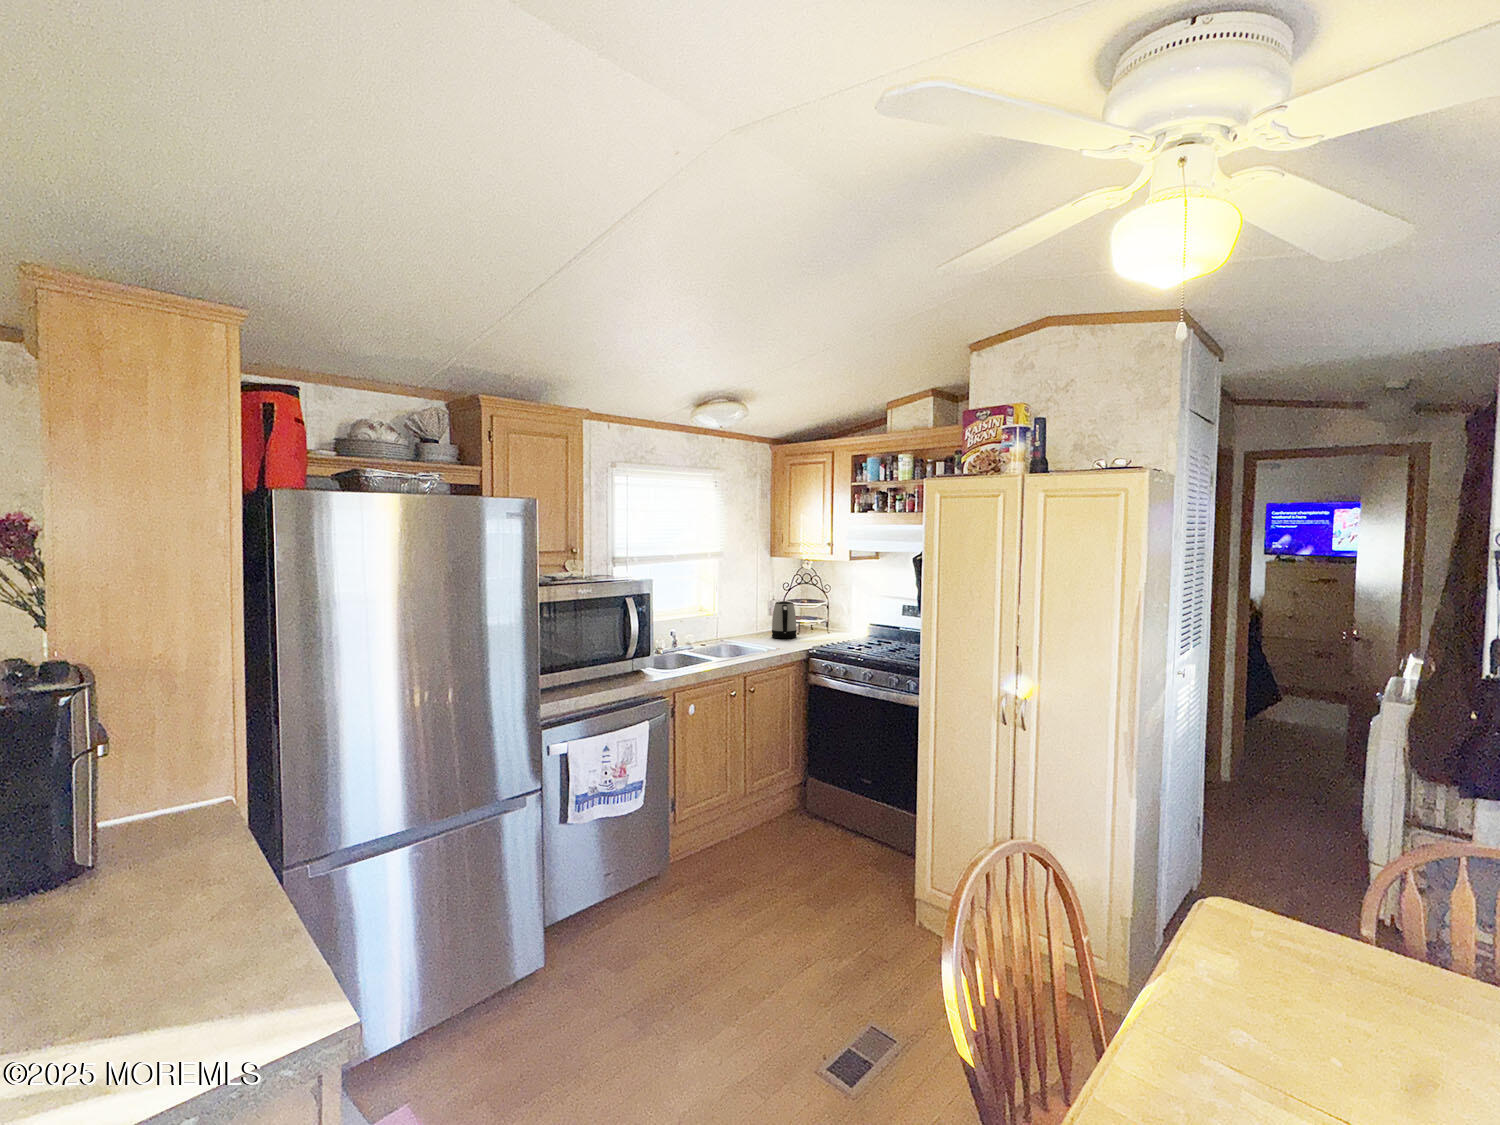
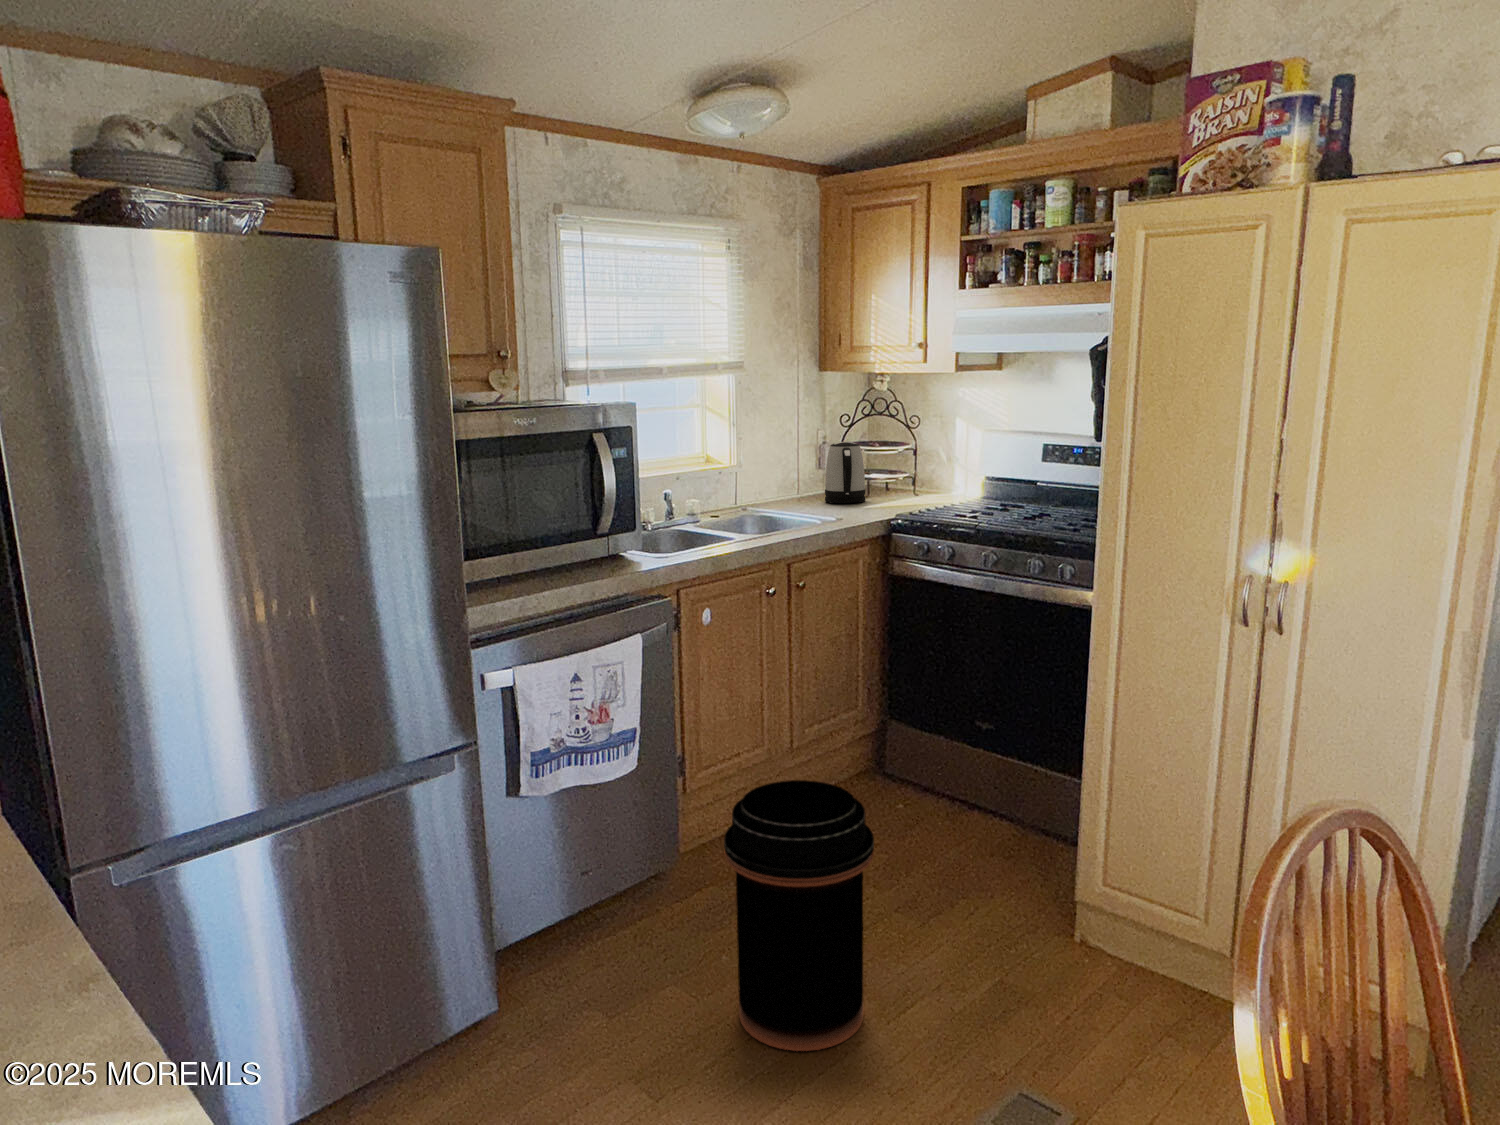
trash can: none [691,816,783,994] -> present [724,780,874,1051]

